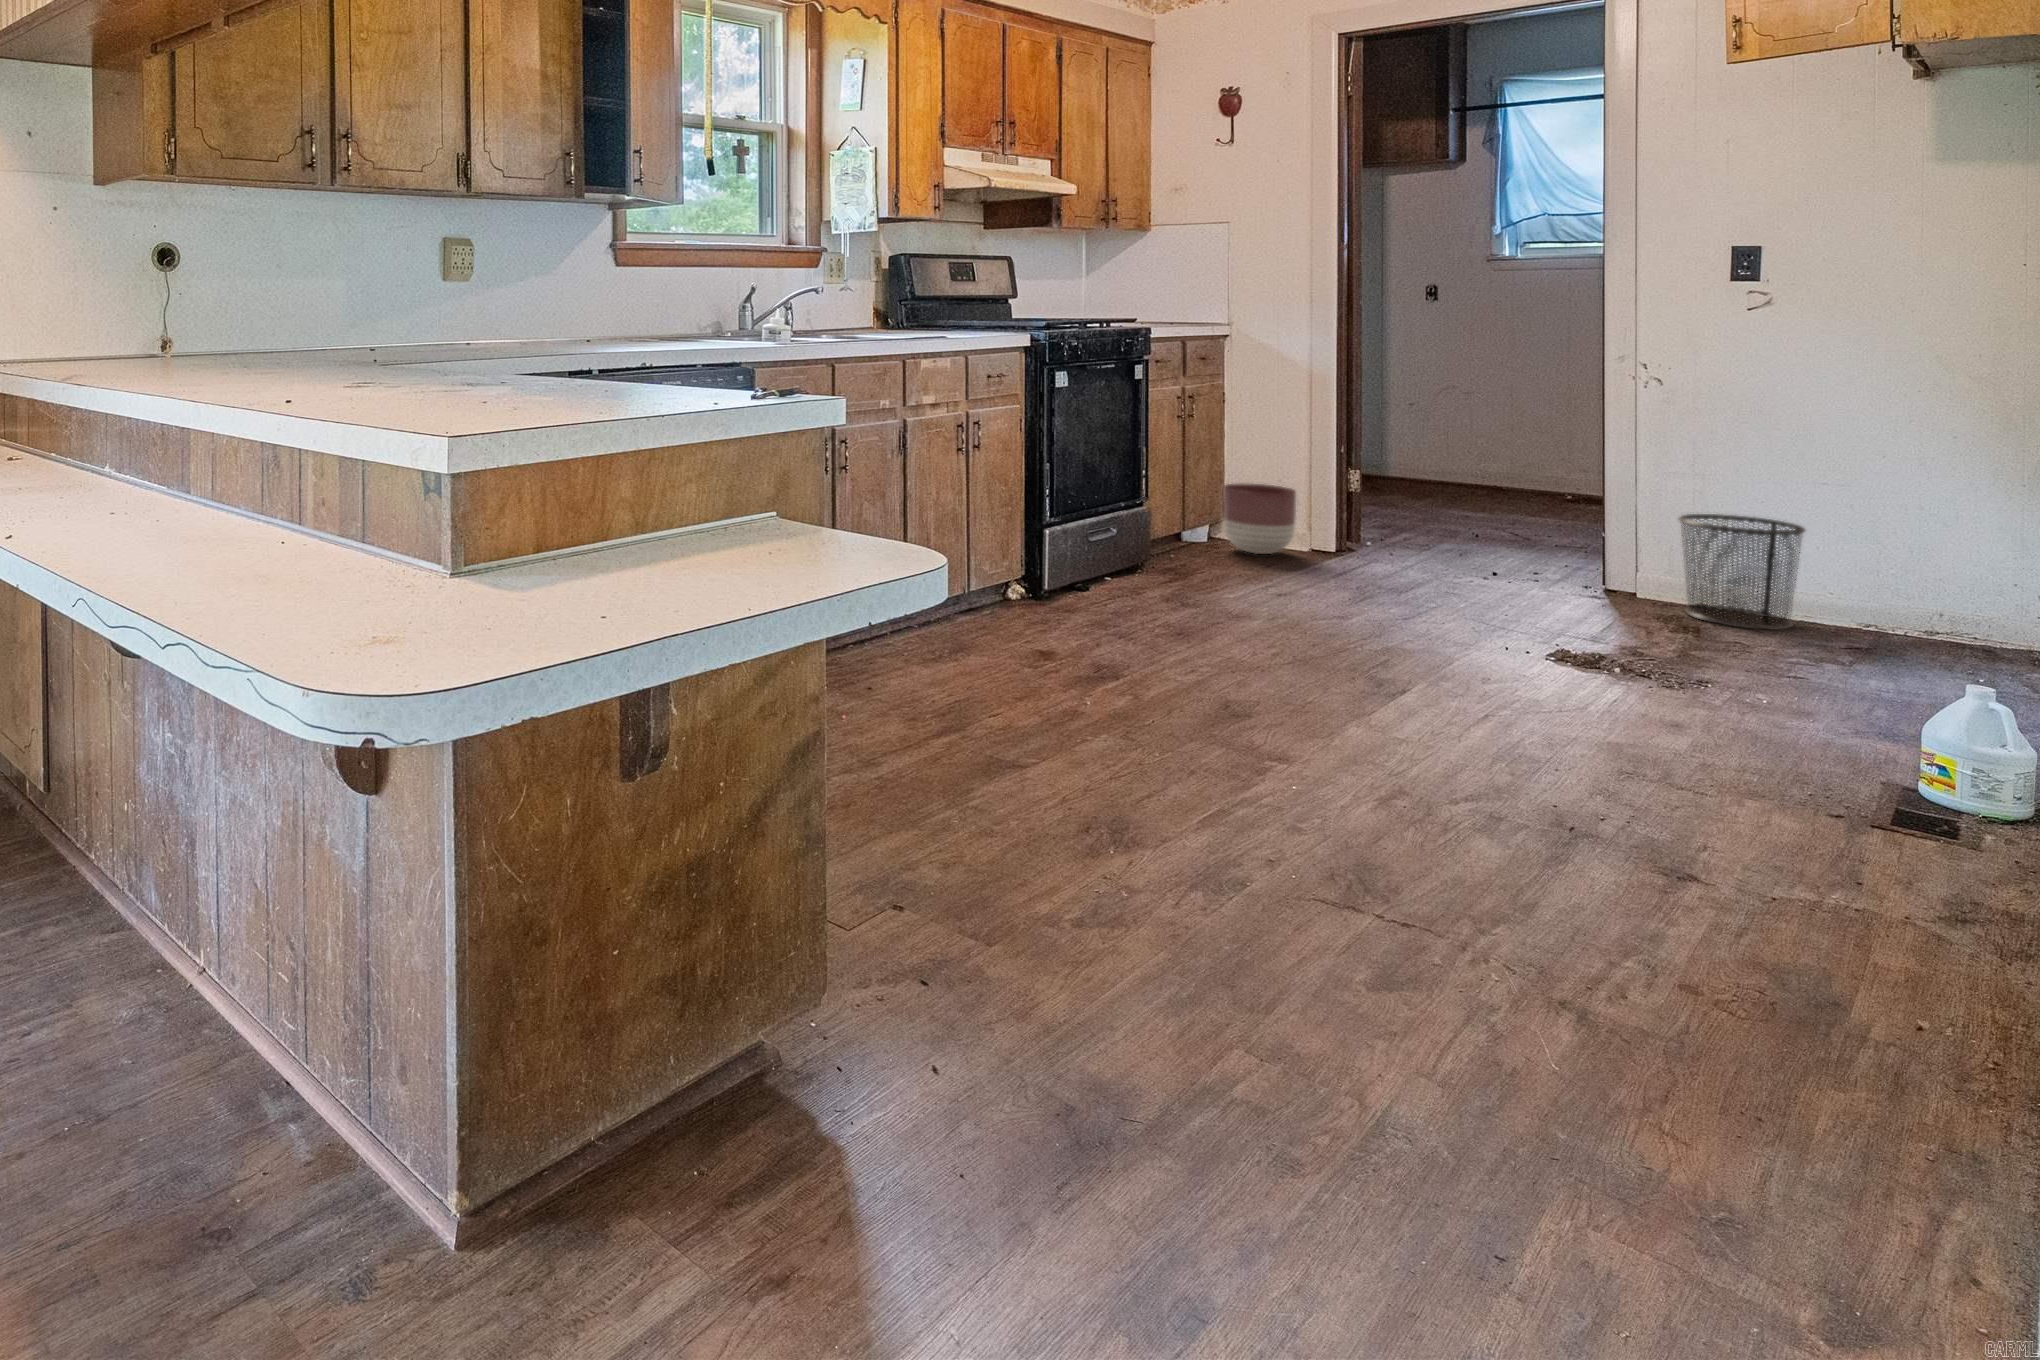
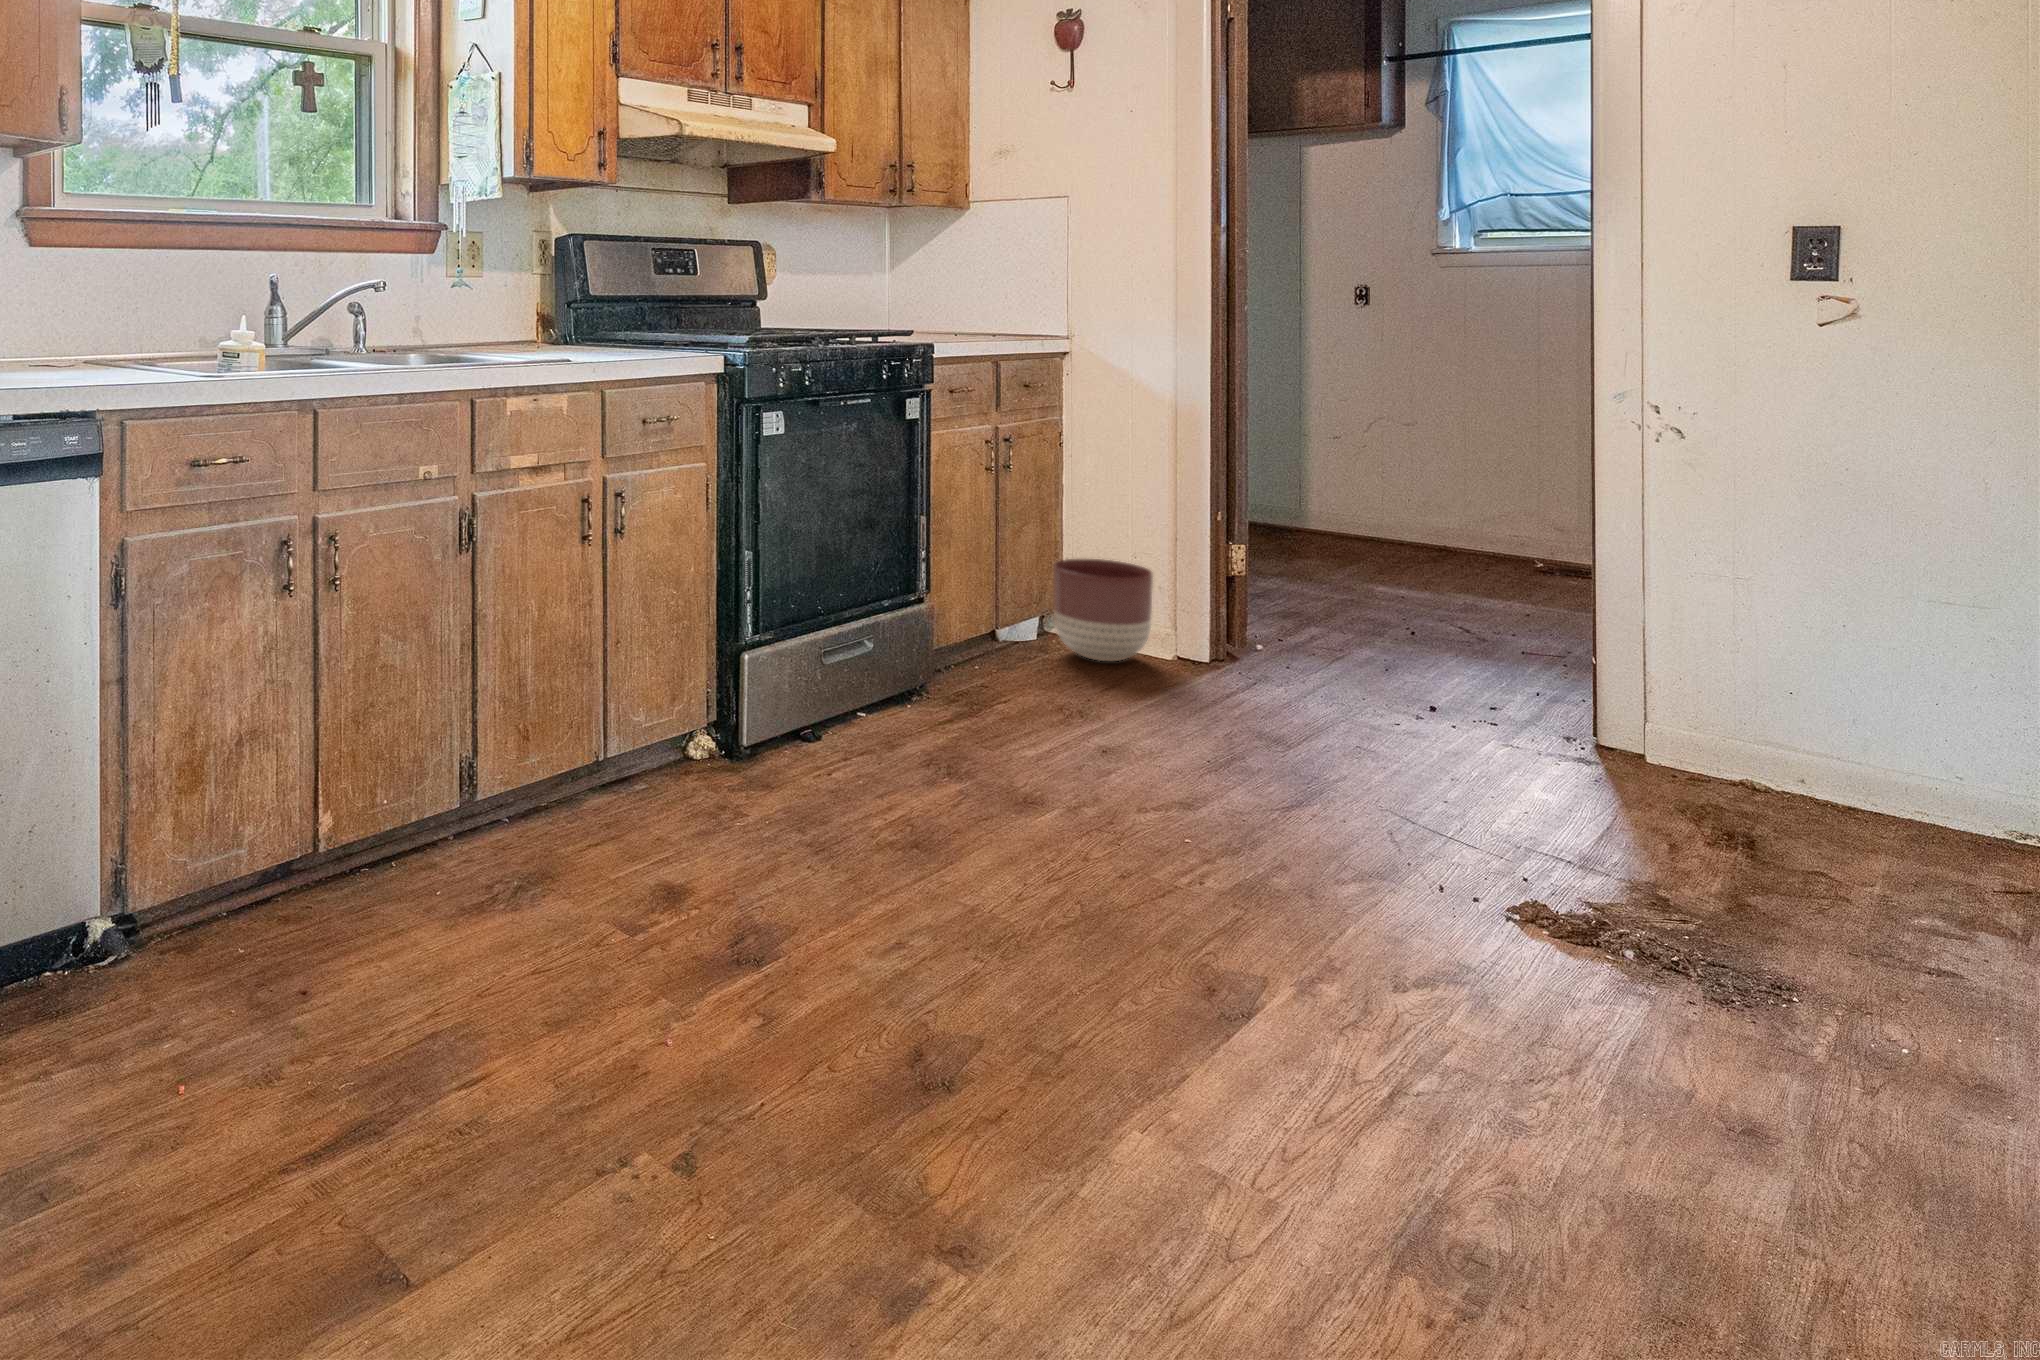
trash can: present [1679,514,1805,630] -> none [1711,636,1924,834]

